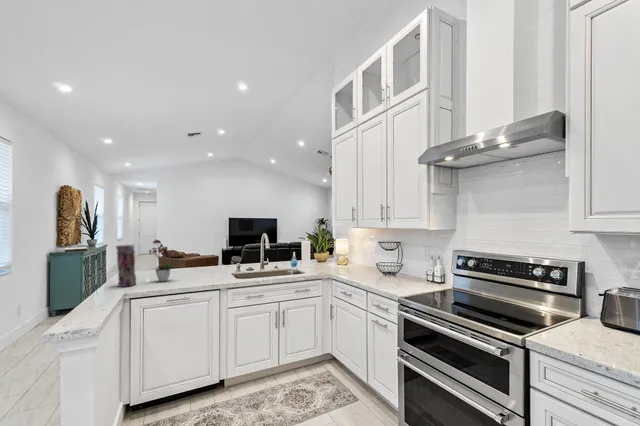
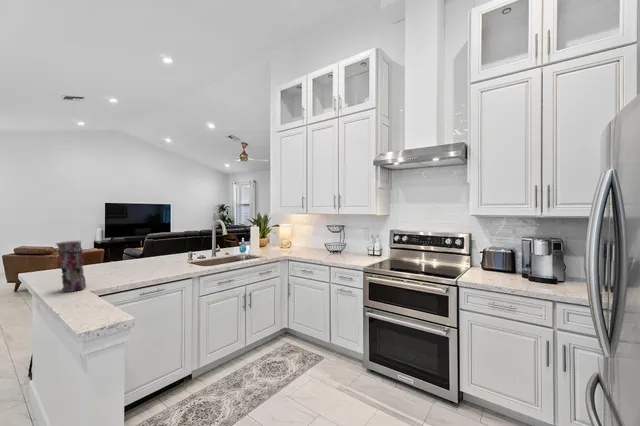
flower arrangement: present [149,240,178,281] -> none [97,231,139,280]

